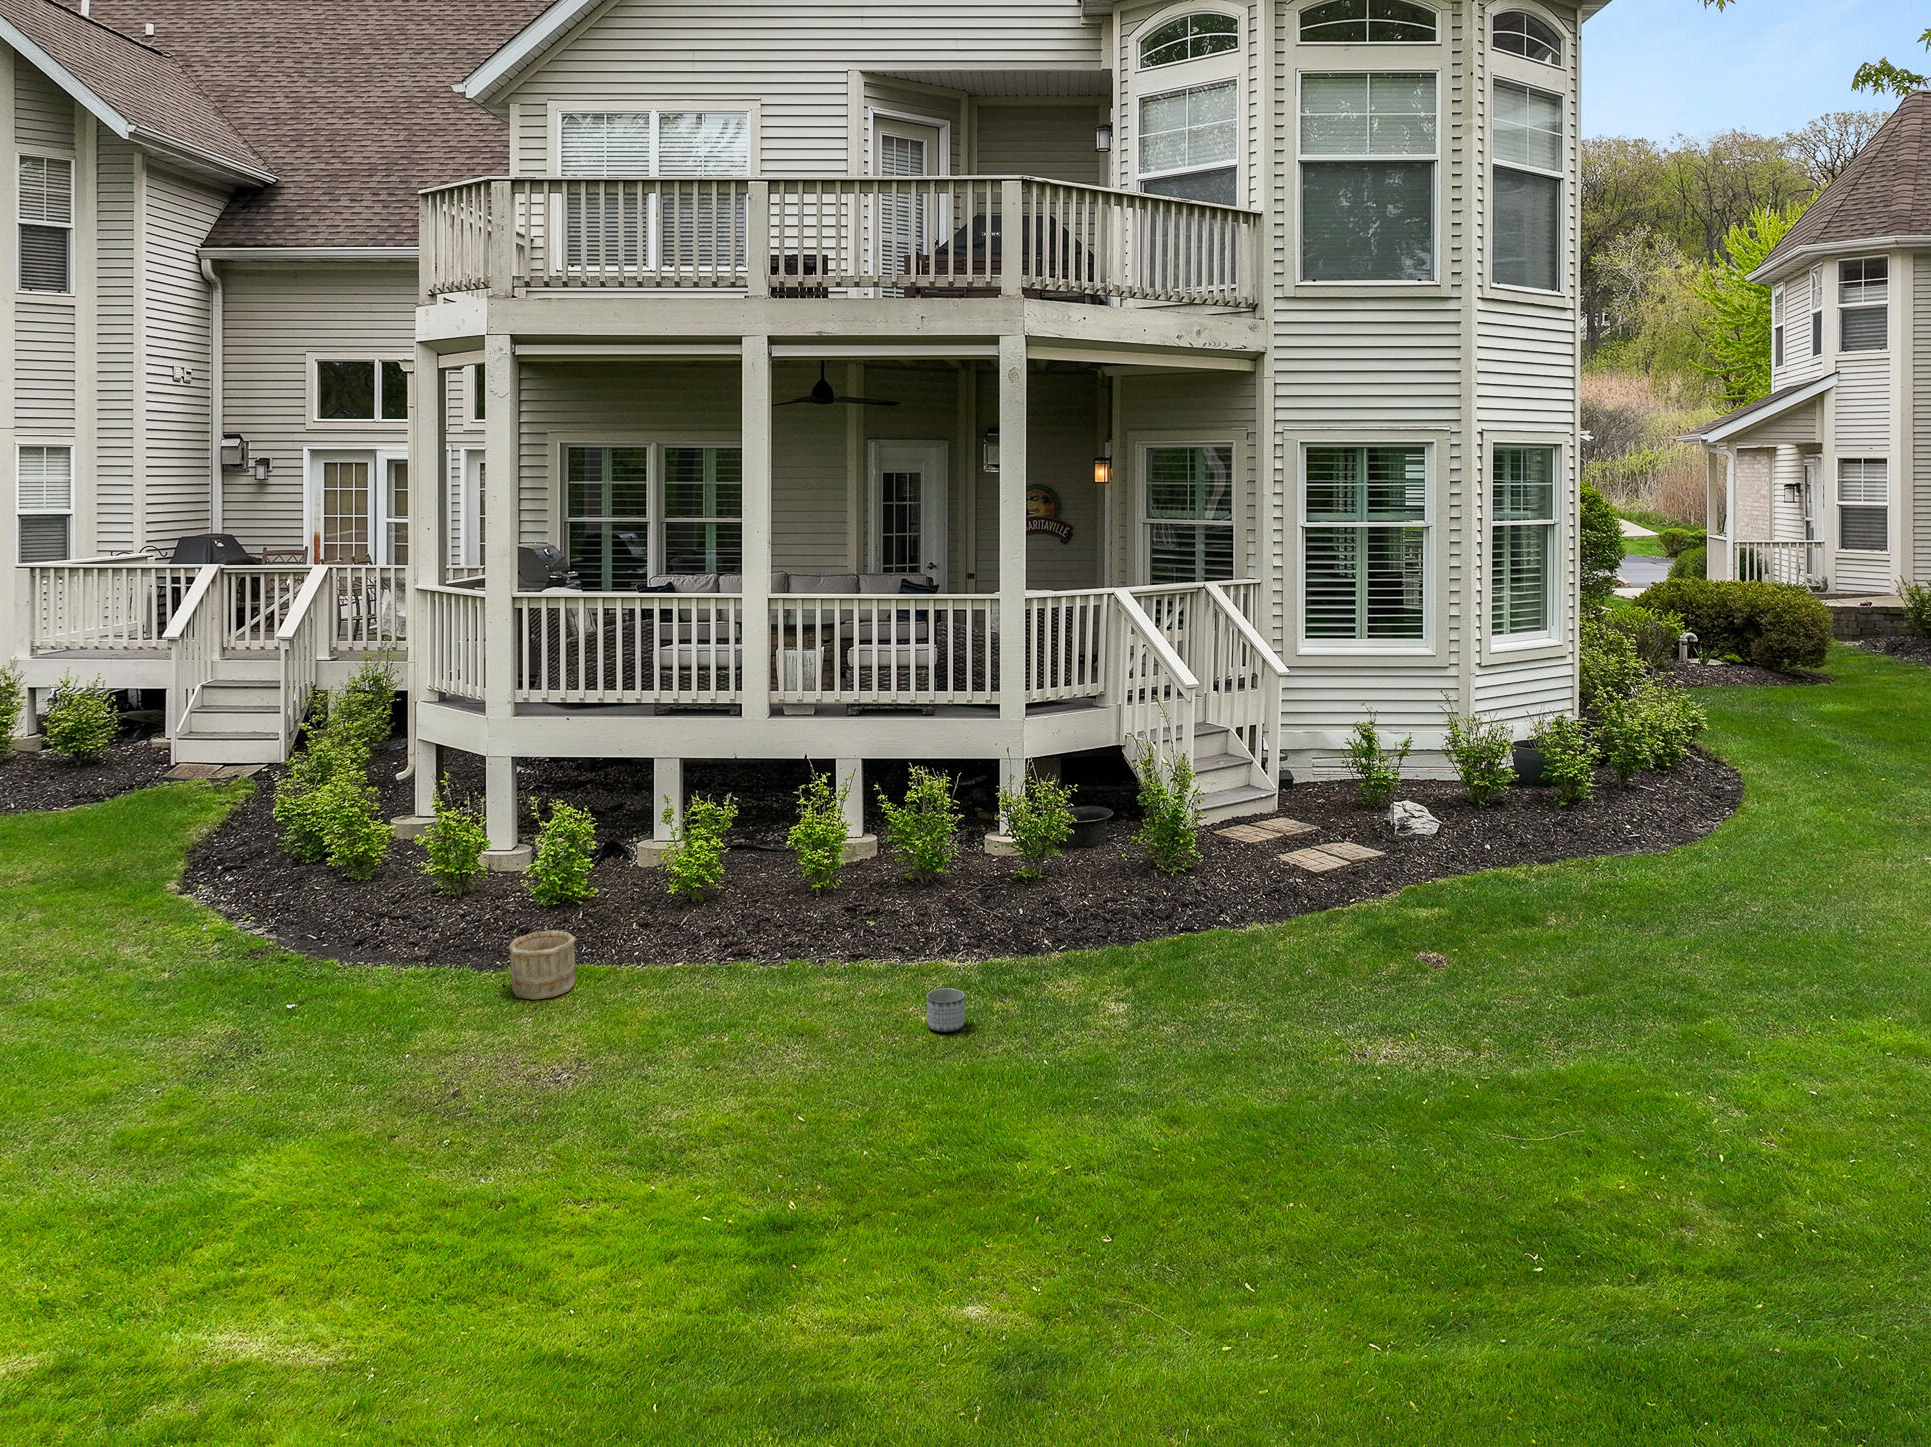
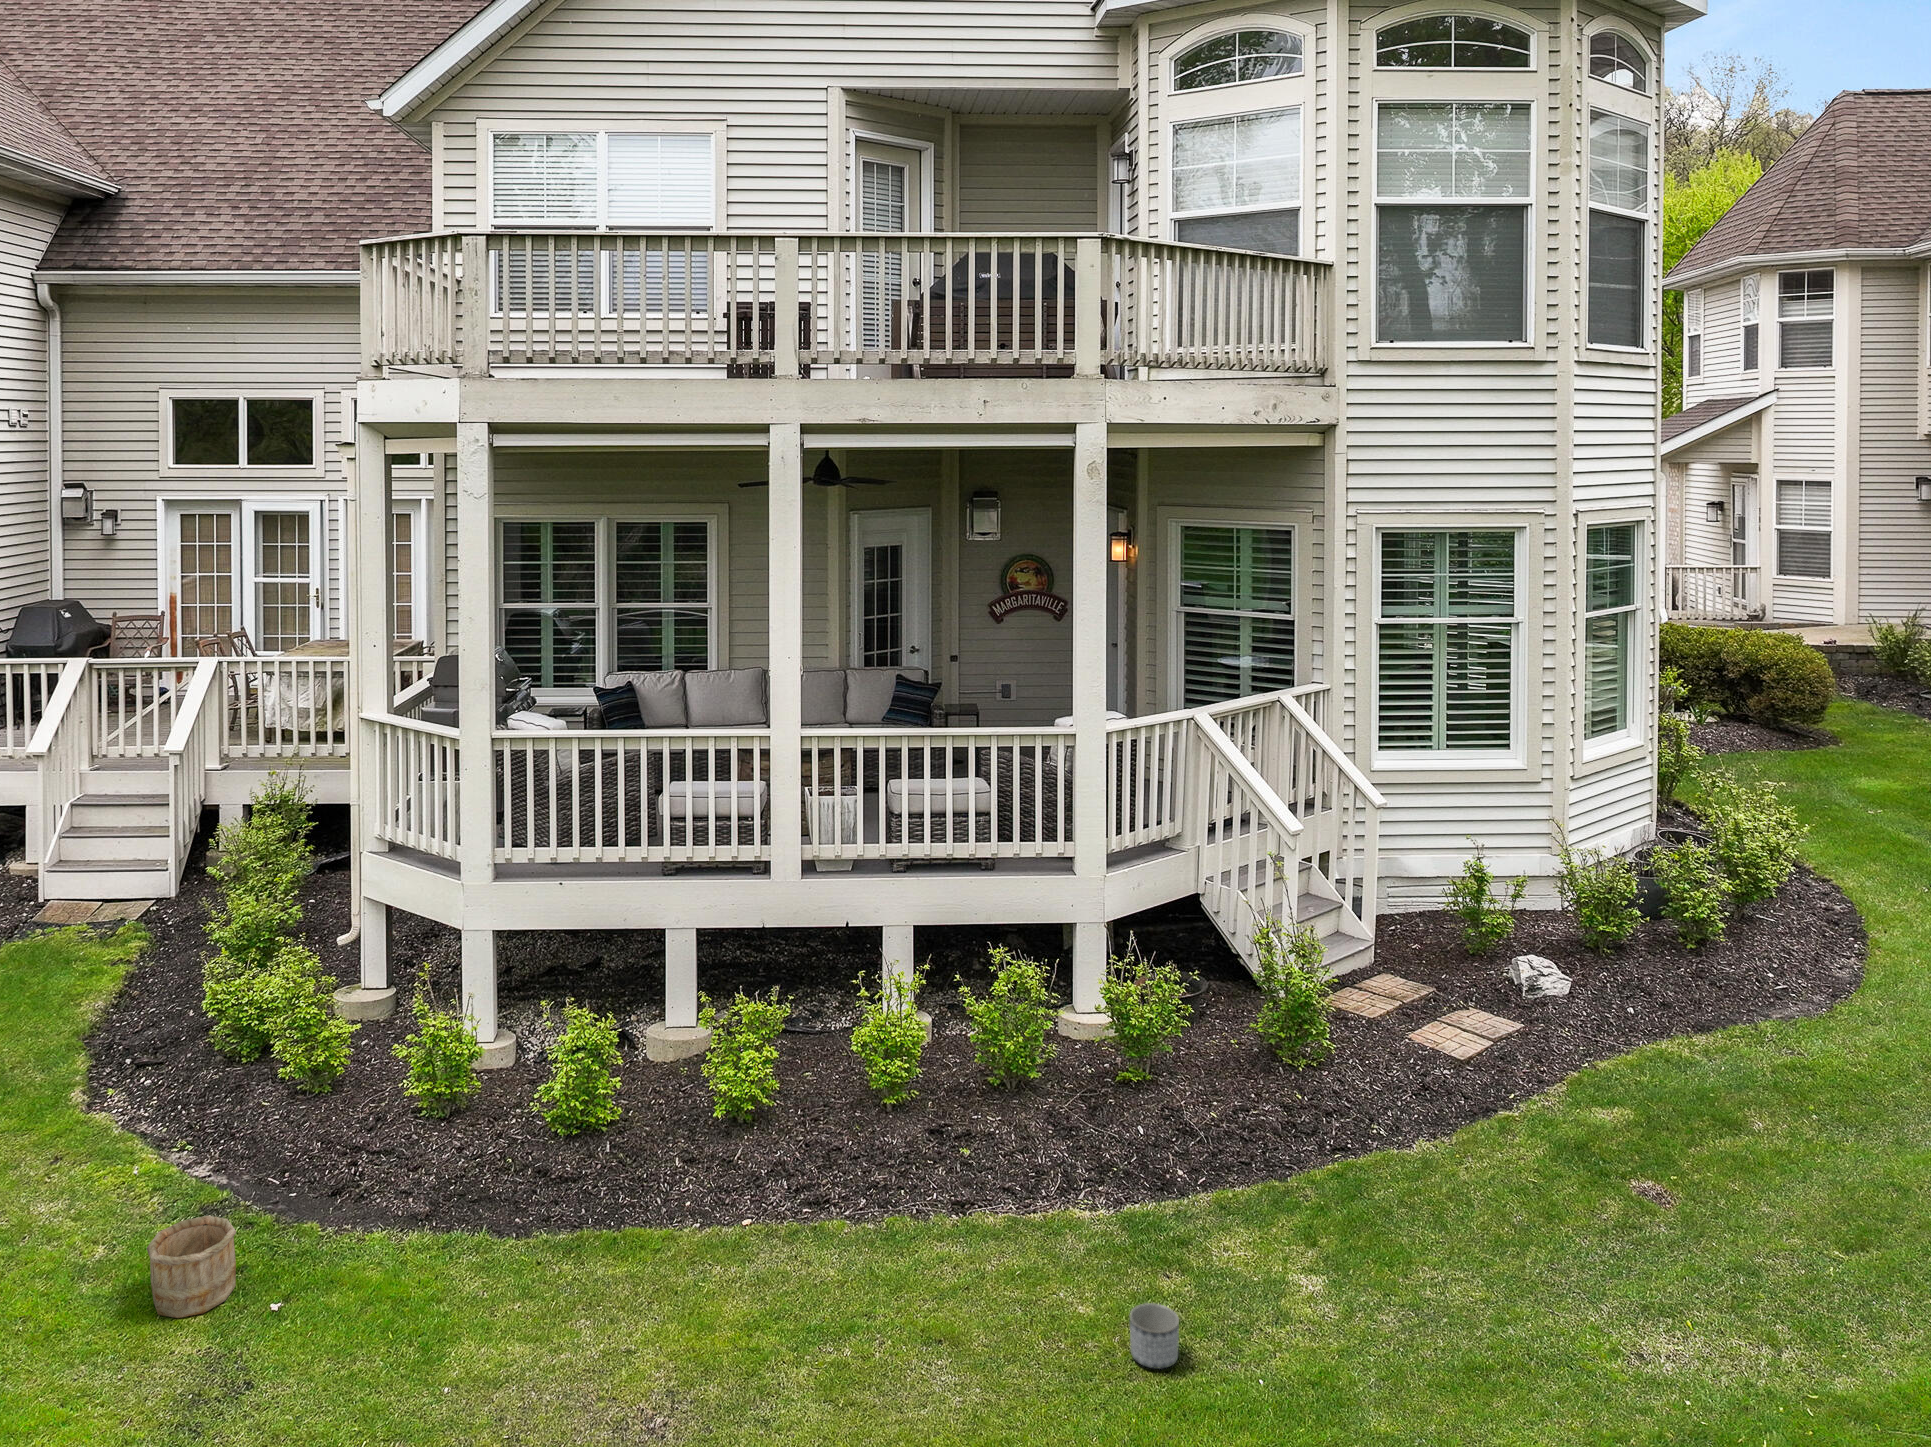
wooden bucket: present [508,930,576,1000] -> present [147,1215,236,1318]

